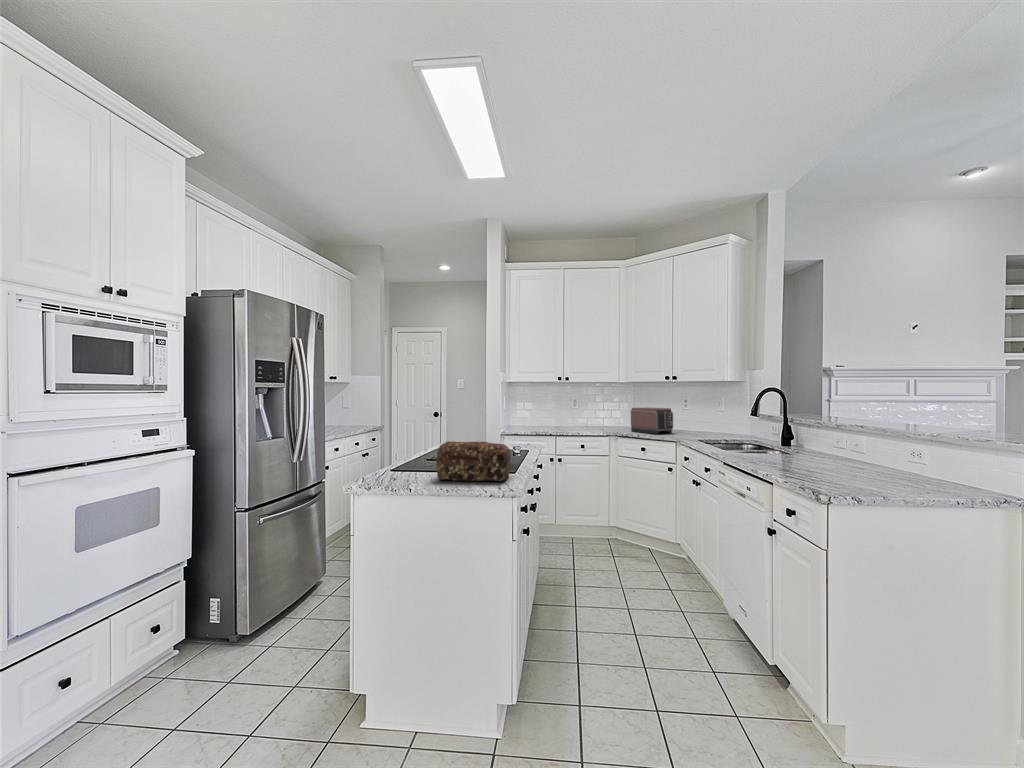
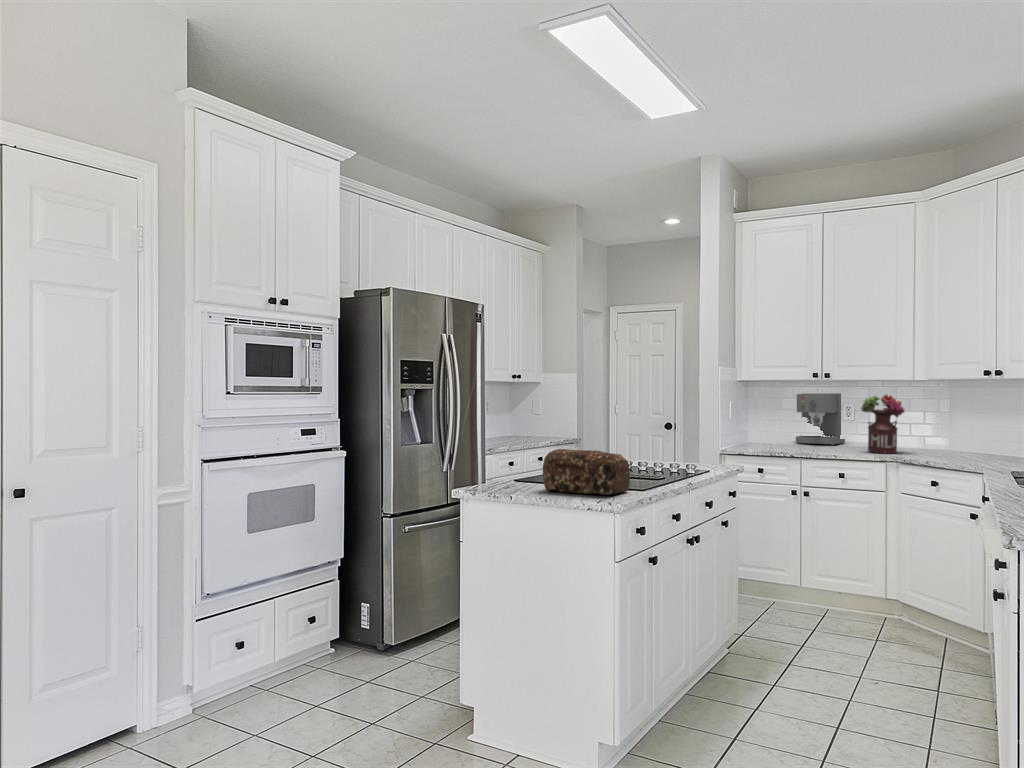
coffee maker: none [544,390,572,425] -> present [796,393,845,445]
flower arrangement: none [592,390,619,430] -> present [861,394,905,454]
toaster: present [631,407,673,434] -> none [921,421,991,462]

